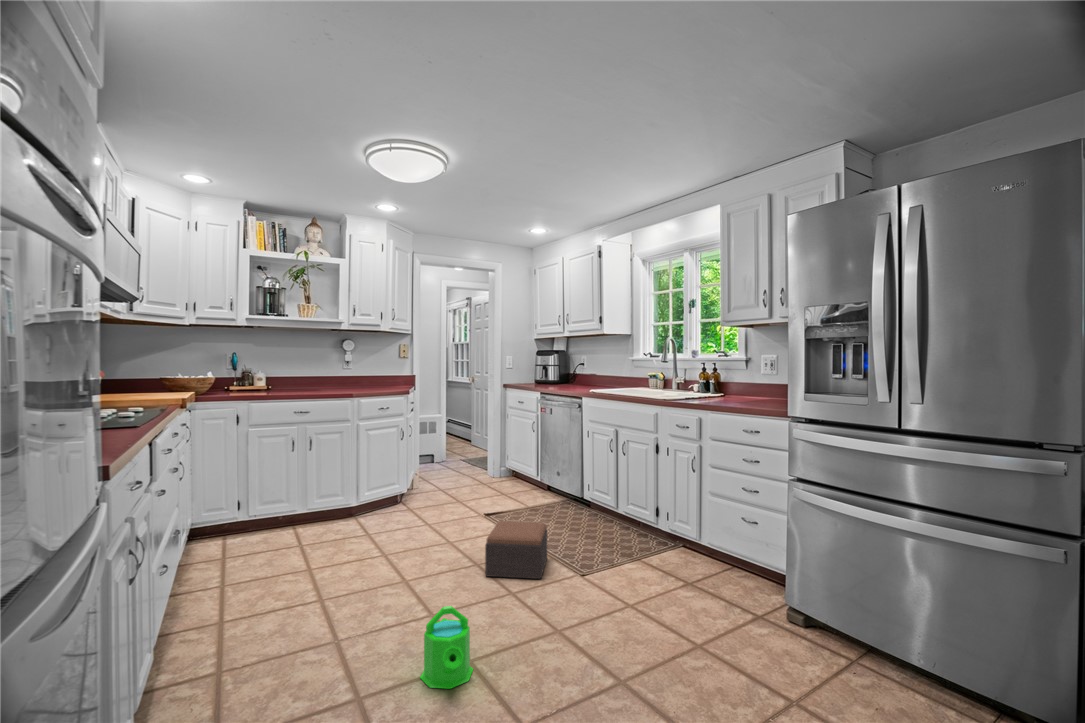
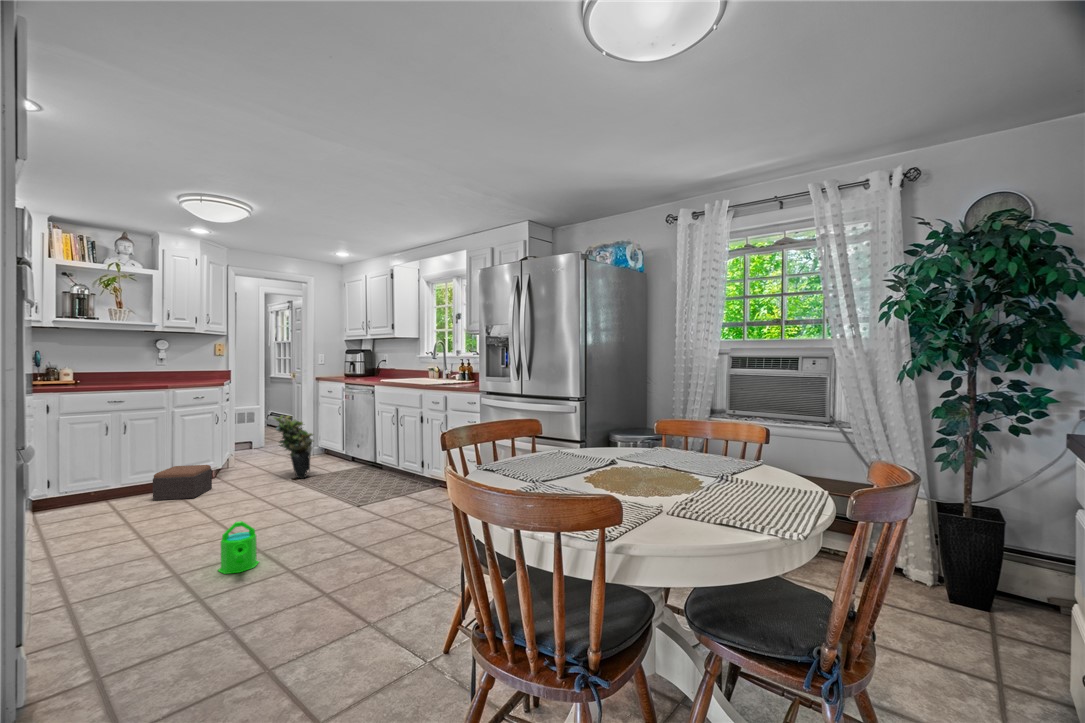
potted plant: none [463,431,511,516] -> present [274,415,313,479]
footstool: present [485,521,547,579] -> present [153,465,212,500]

